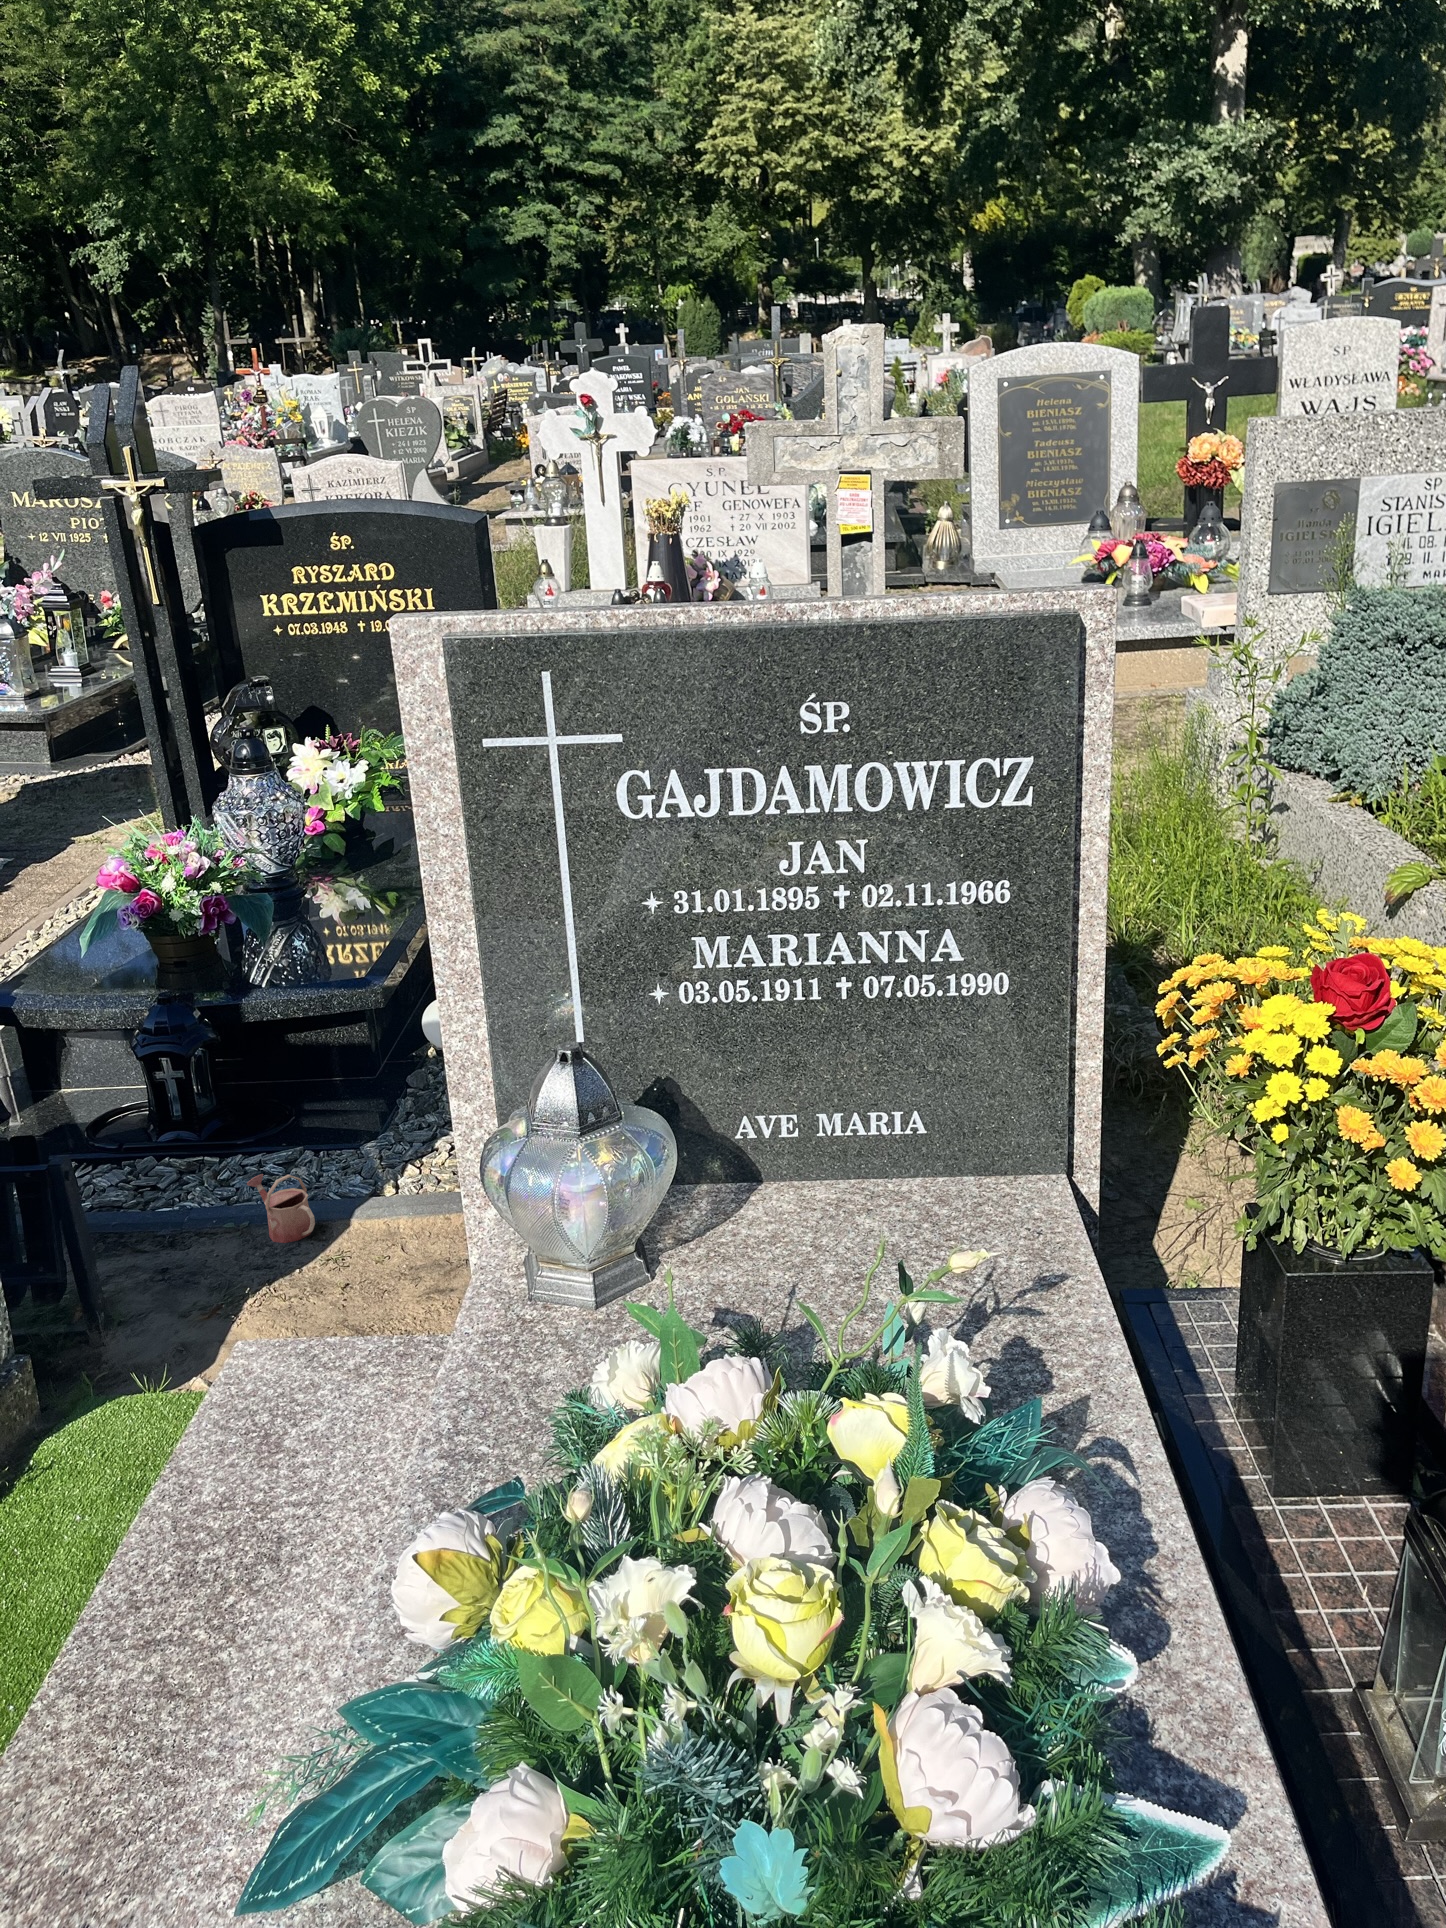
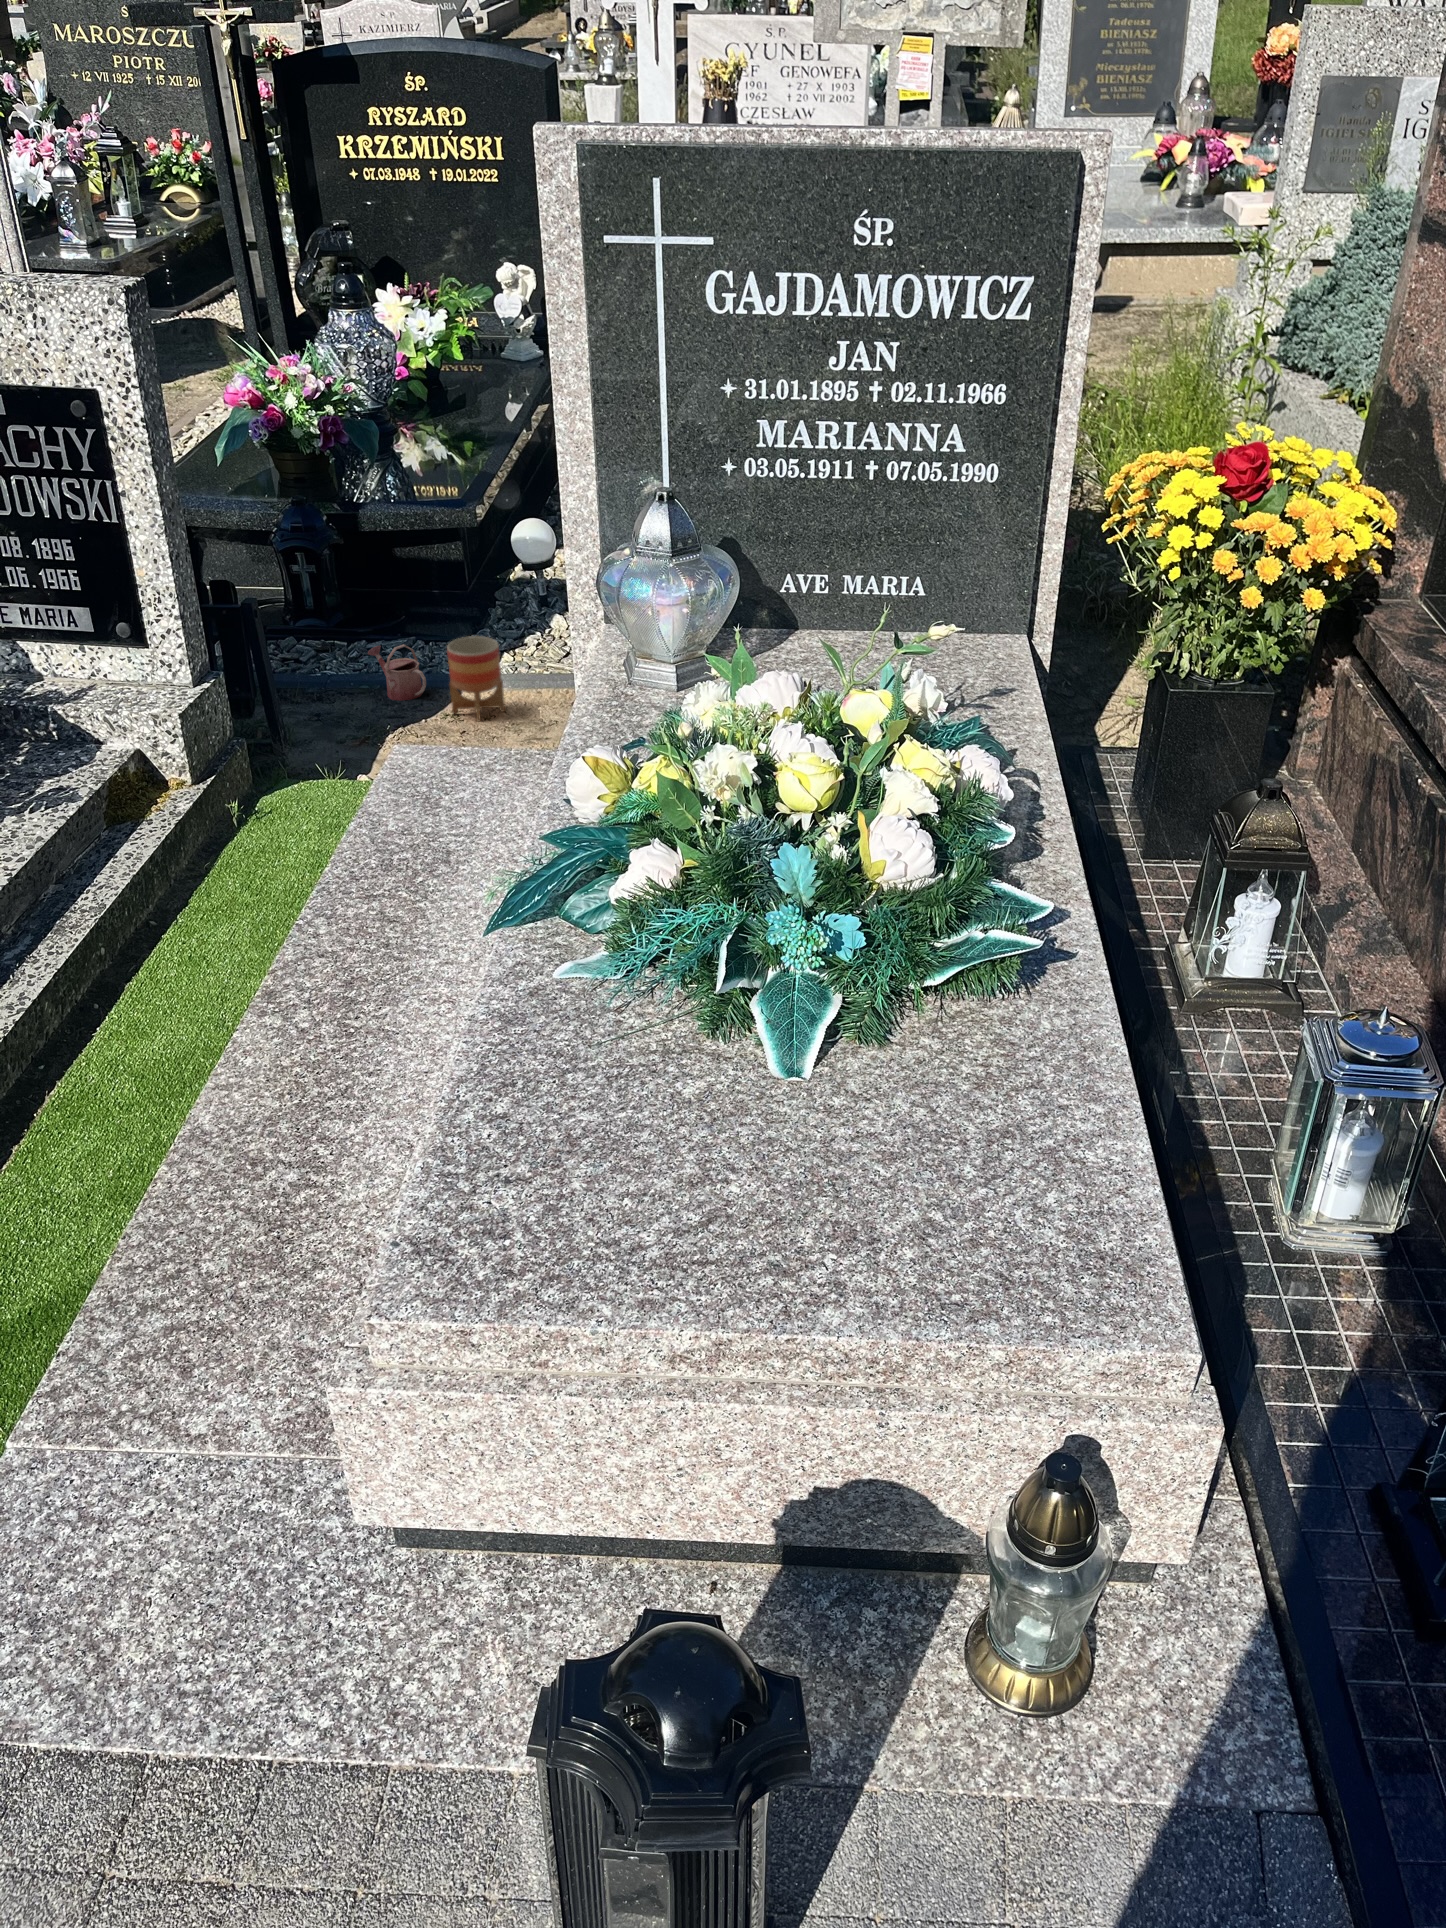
planter: none [334,1167,410,1276] -> present [447,636,505,722]

